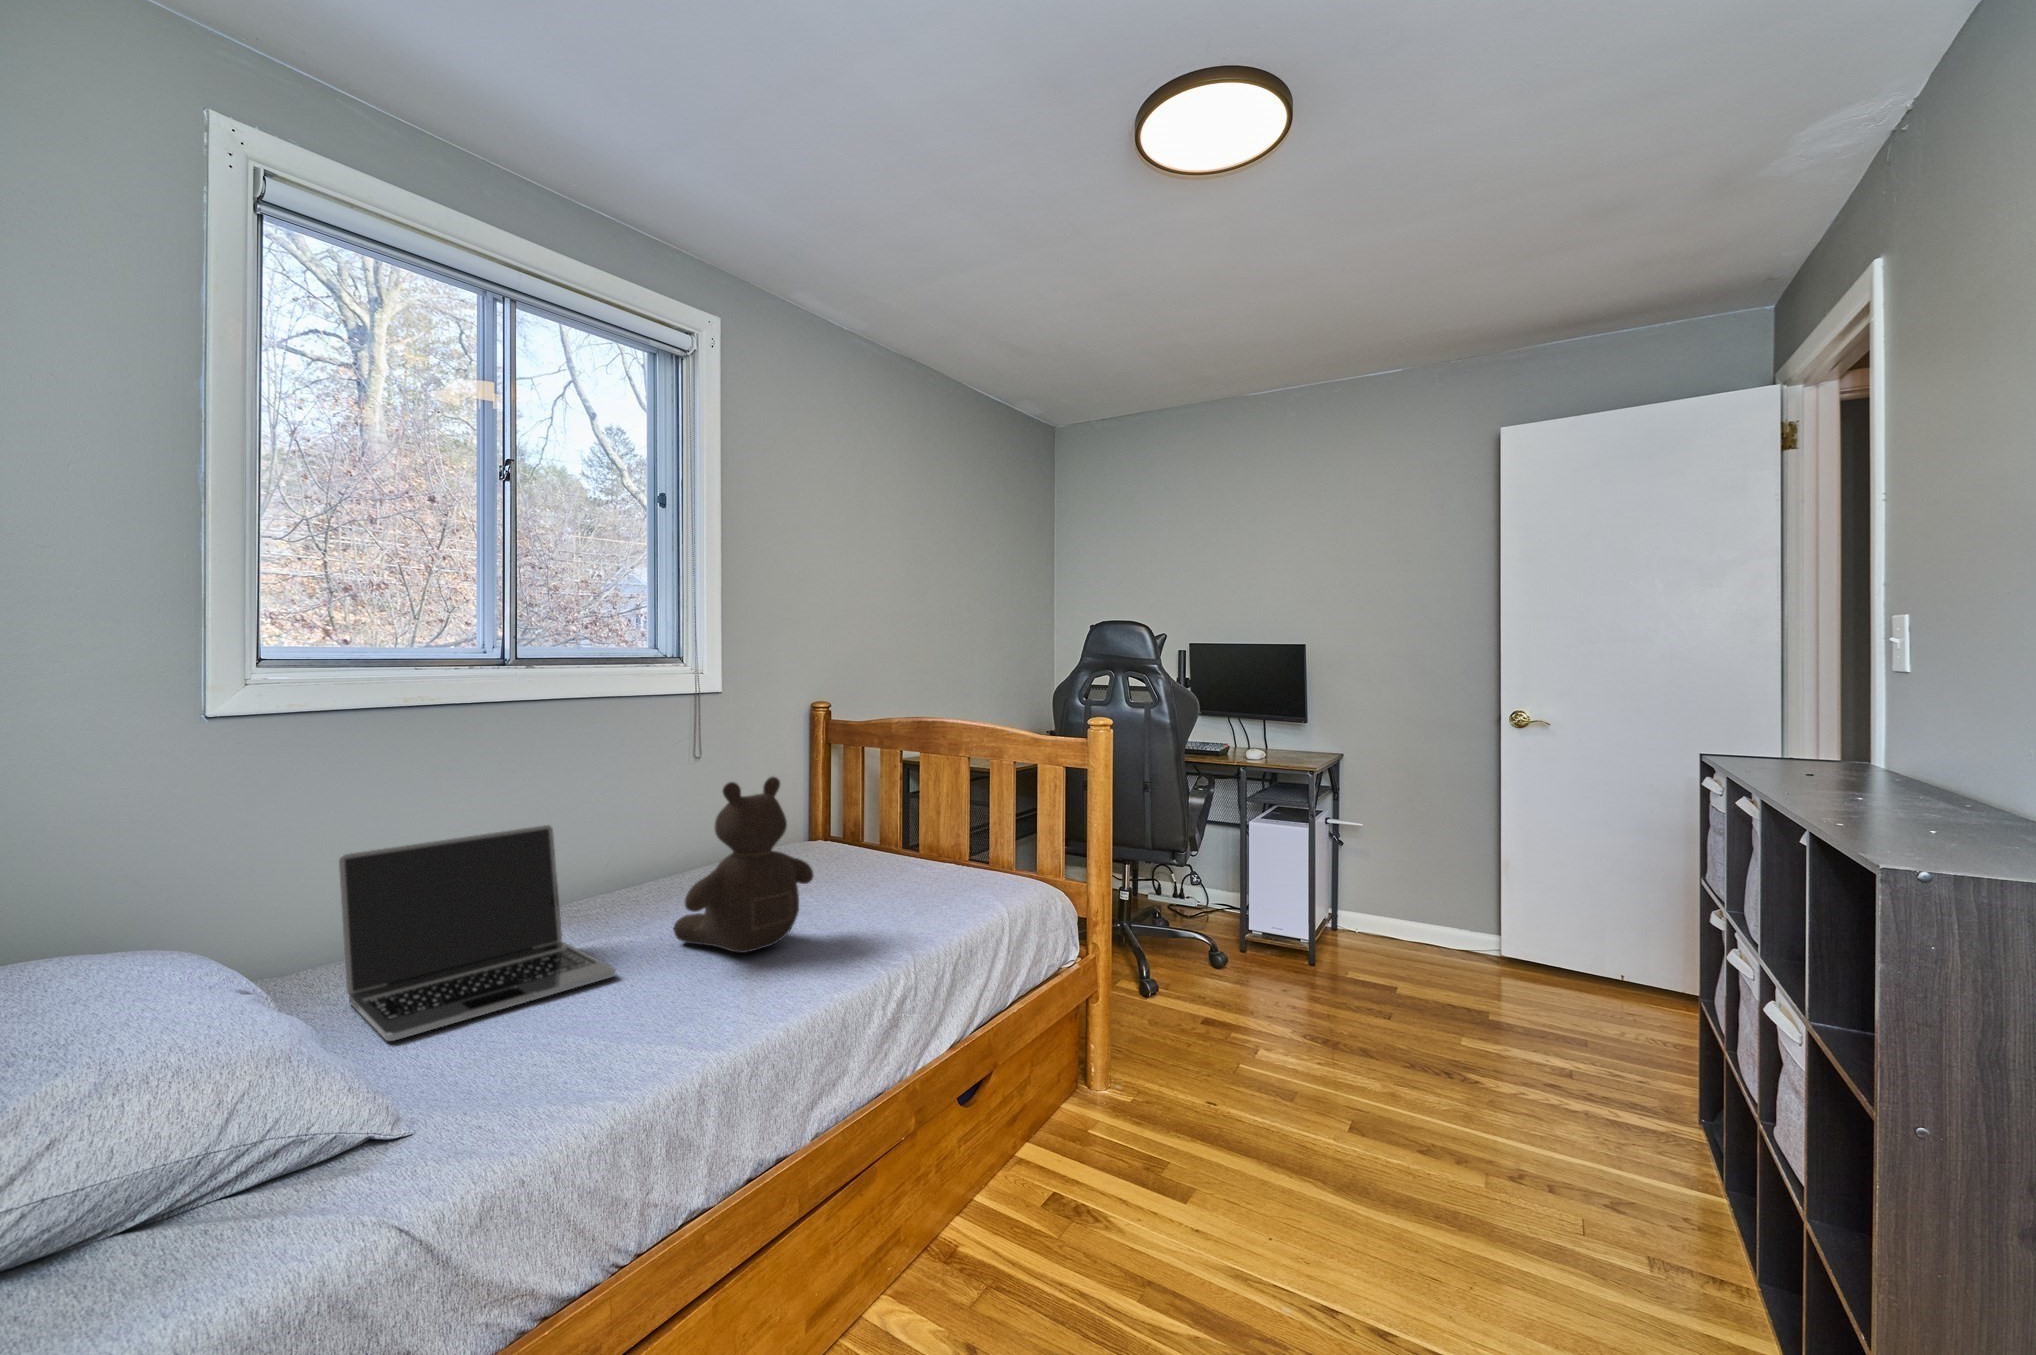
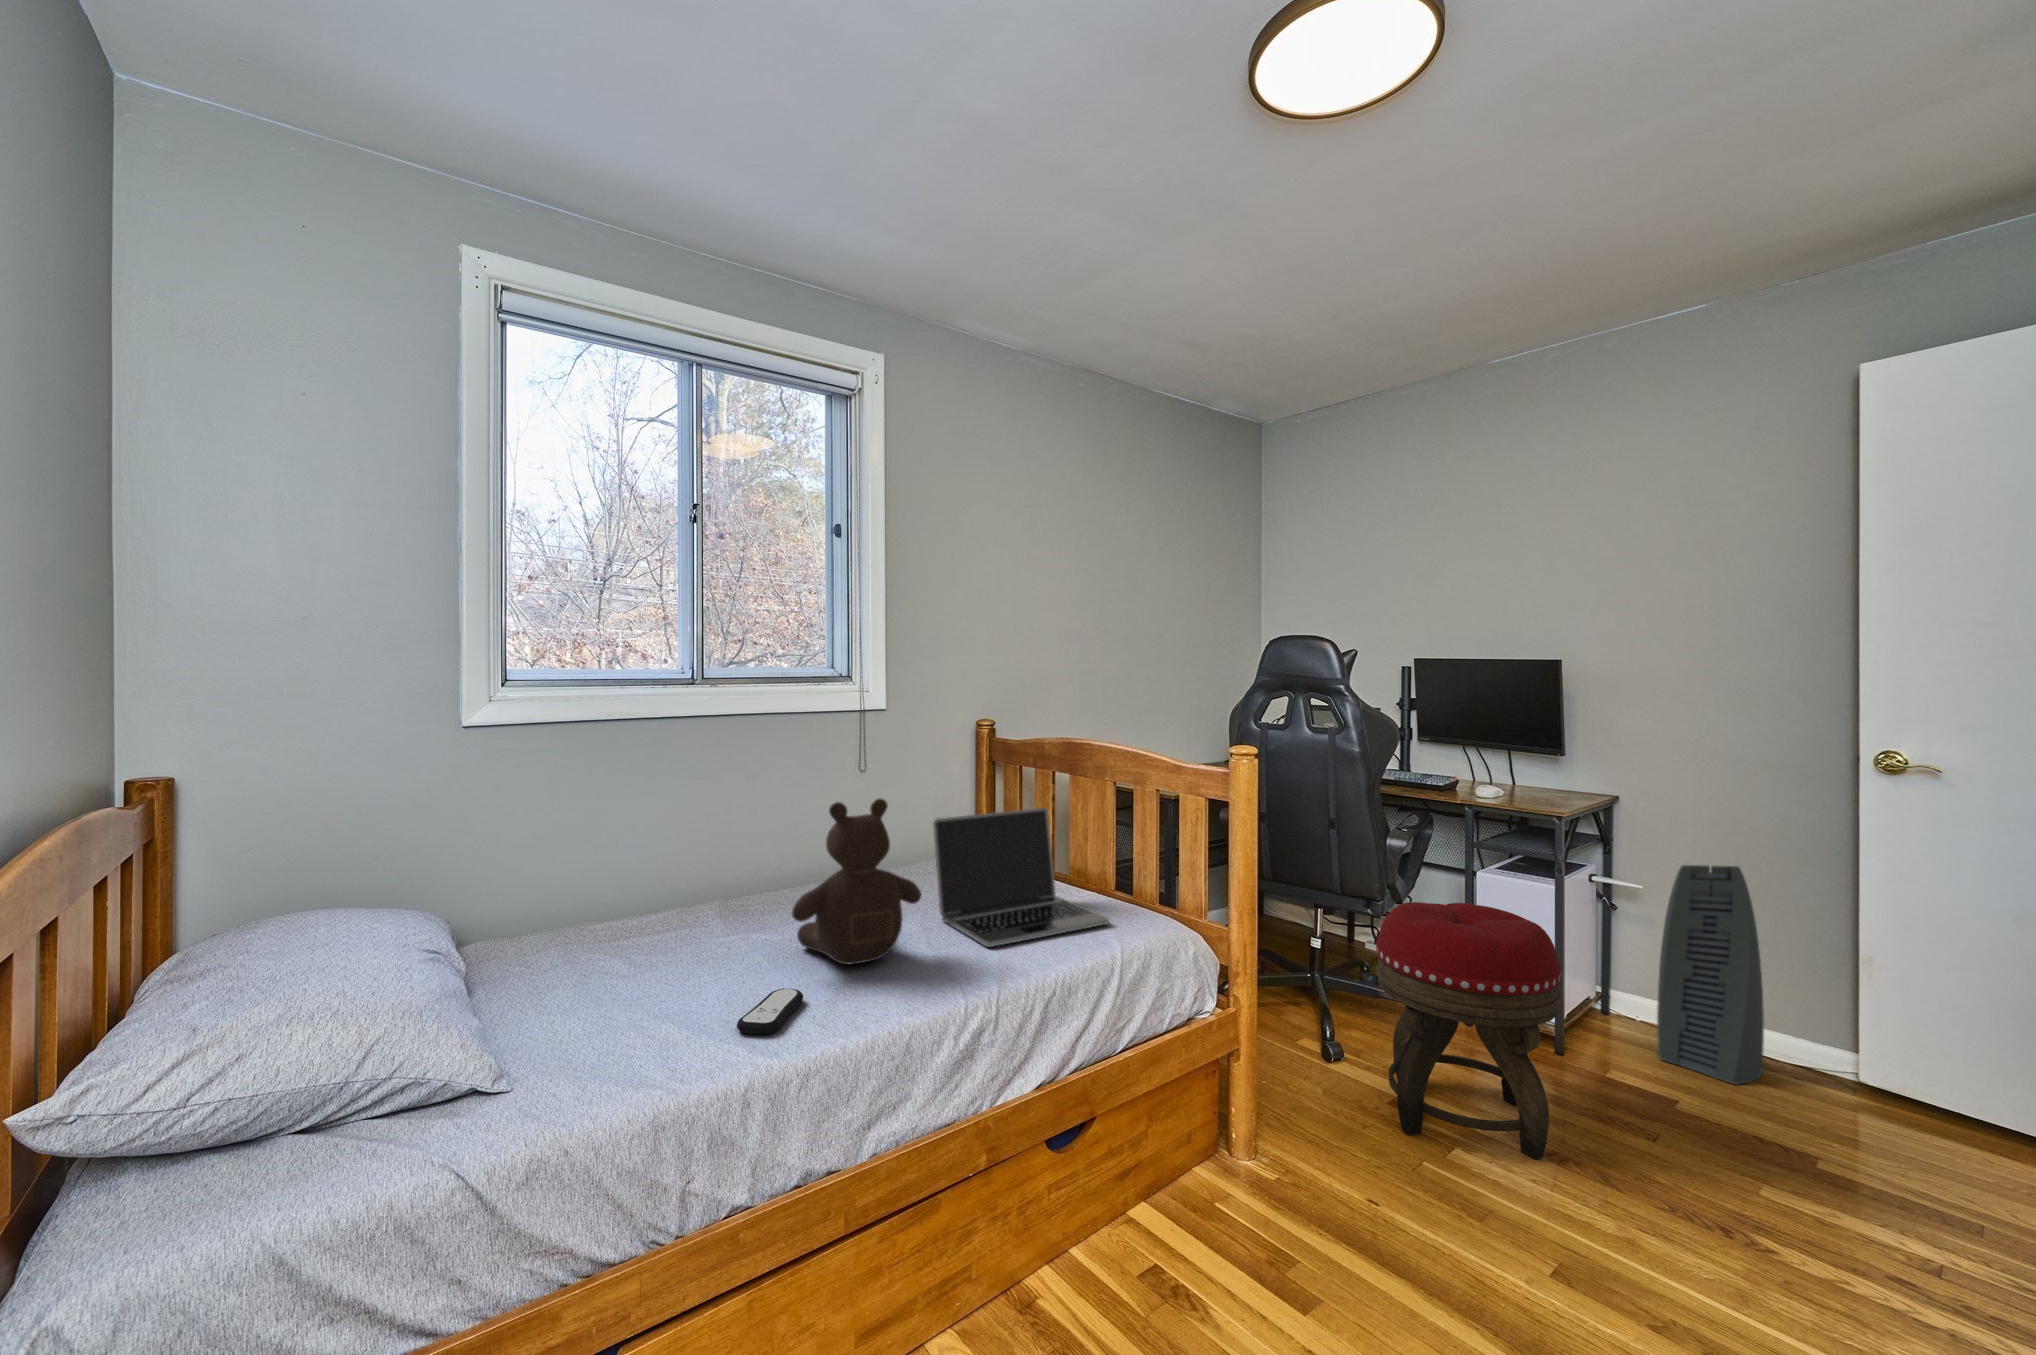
air purifier: none [1376,802,1444,970] -> present [1657,865,1764,1084]
laptop: present [339,825,616,1041] -> present [933,808,1109,947]
footstool: none [1190,846,1332,1048] -> present [1376,902,1561,1159]
remote control: none [661,982,719,1031] -> present [737,989,803,1034]

